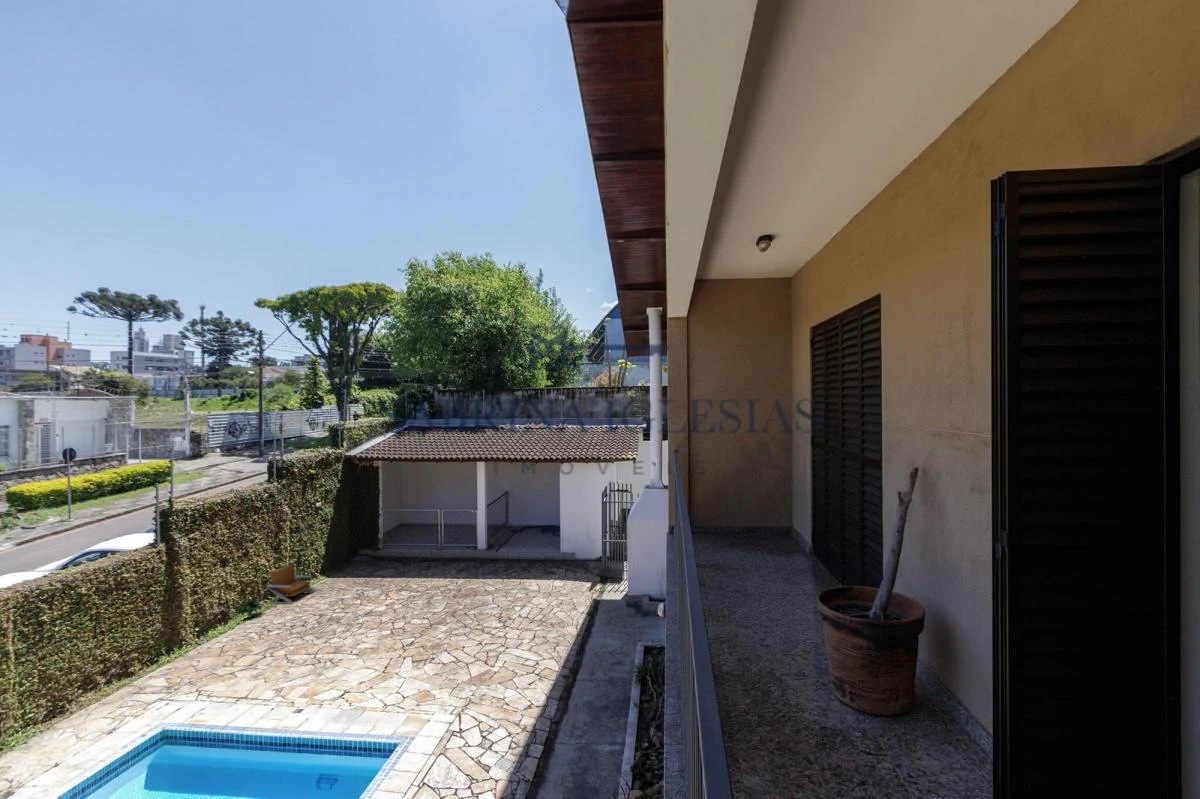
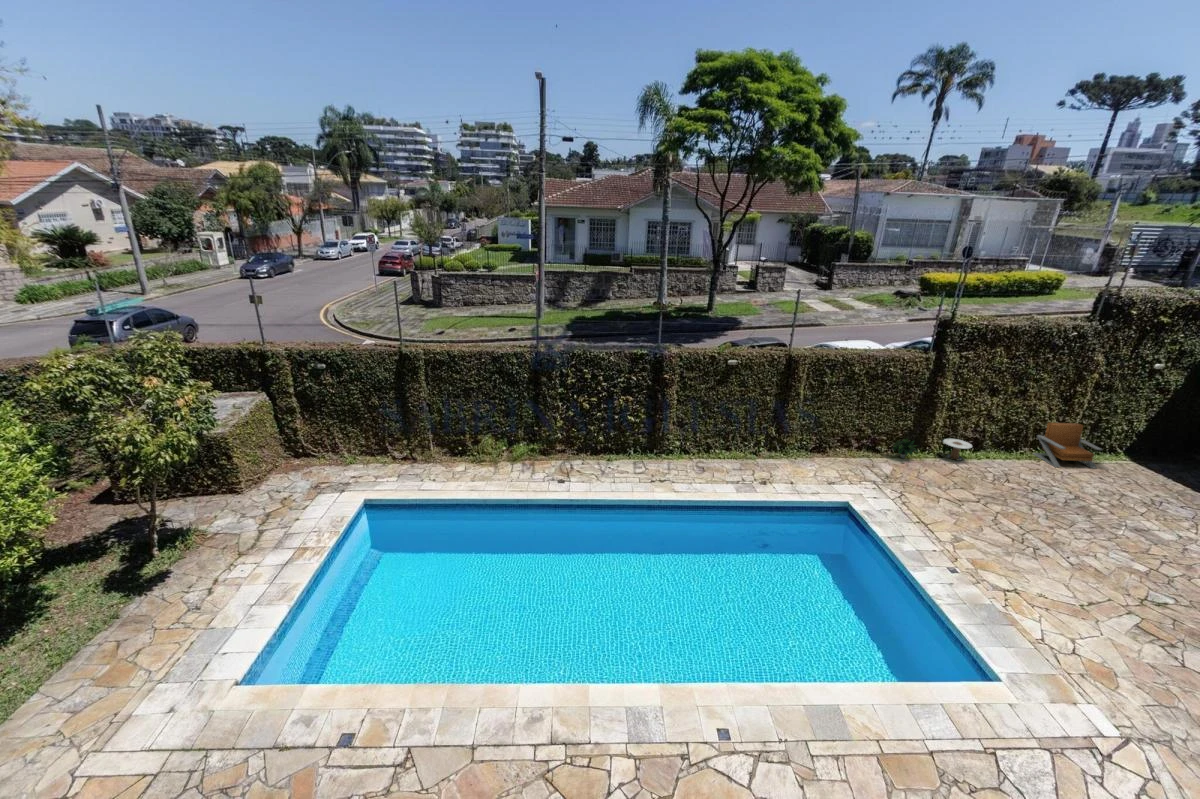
potted plant: present [240,598,261,617] -> present [893,439,917,458]
side table: none [197,617,226,640] -> present [944,439,972,460]

